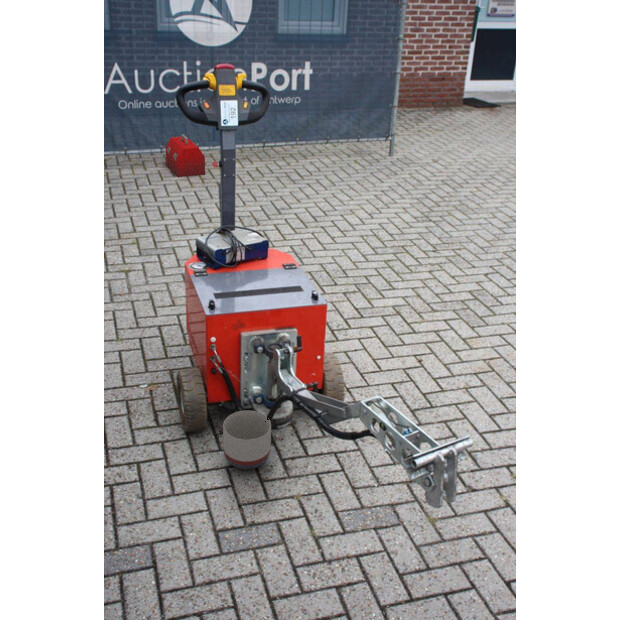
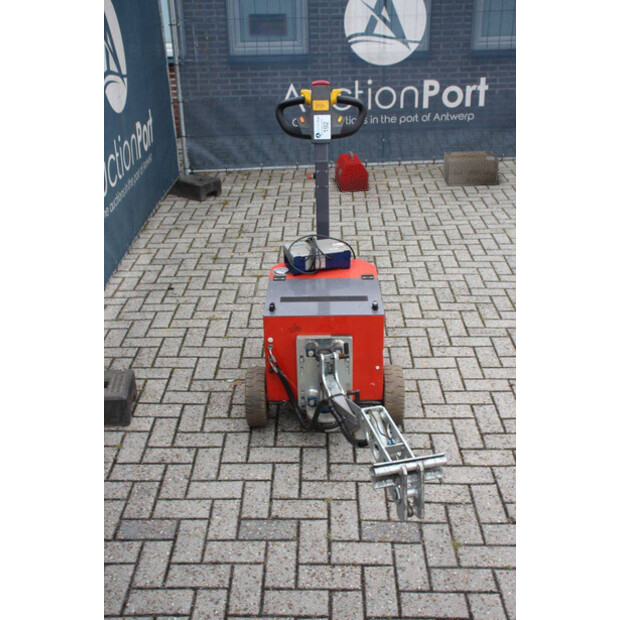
cardboard box: none [271,134,327,169] -> present [443,151,499,186]
planter: present [223,410,271,470] -> none [269,411,316,469]

